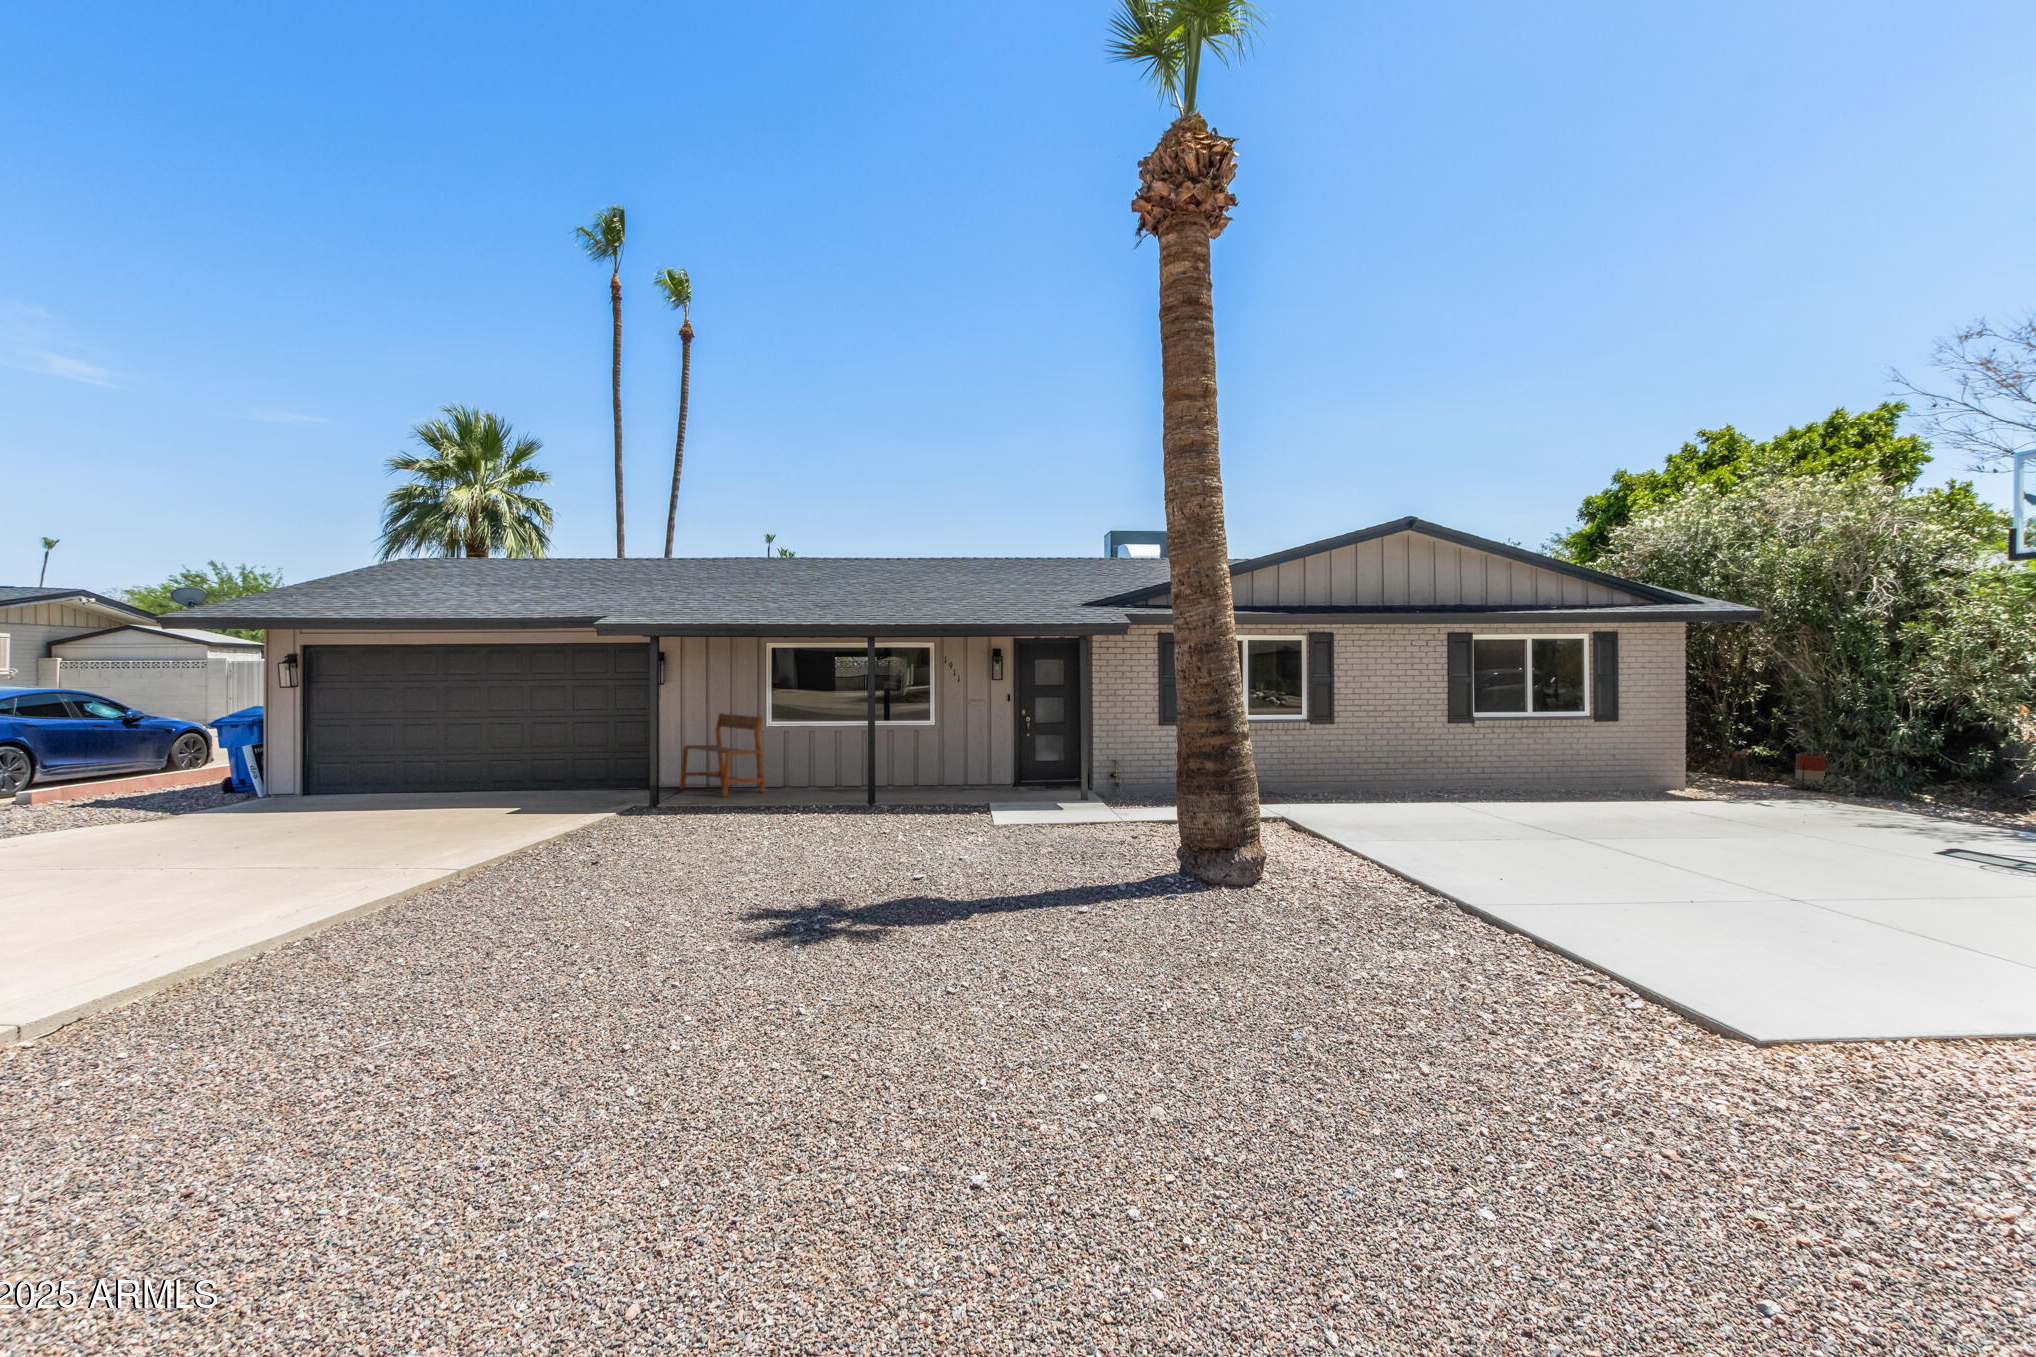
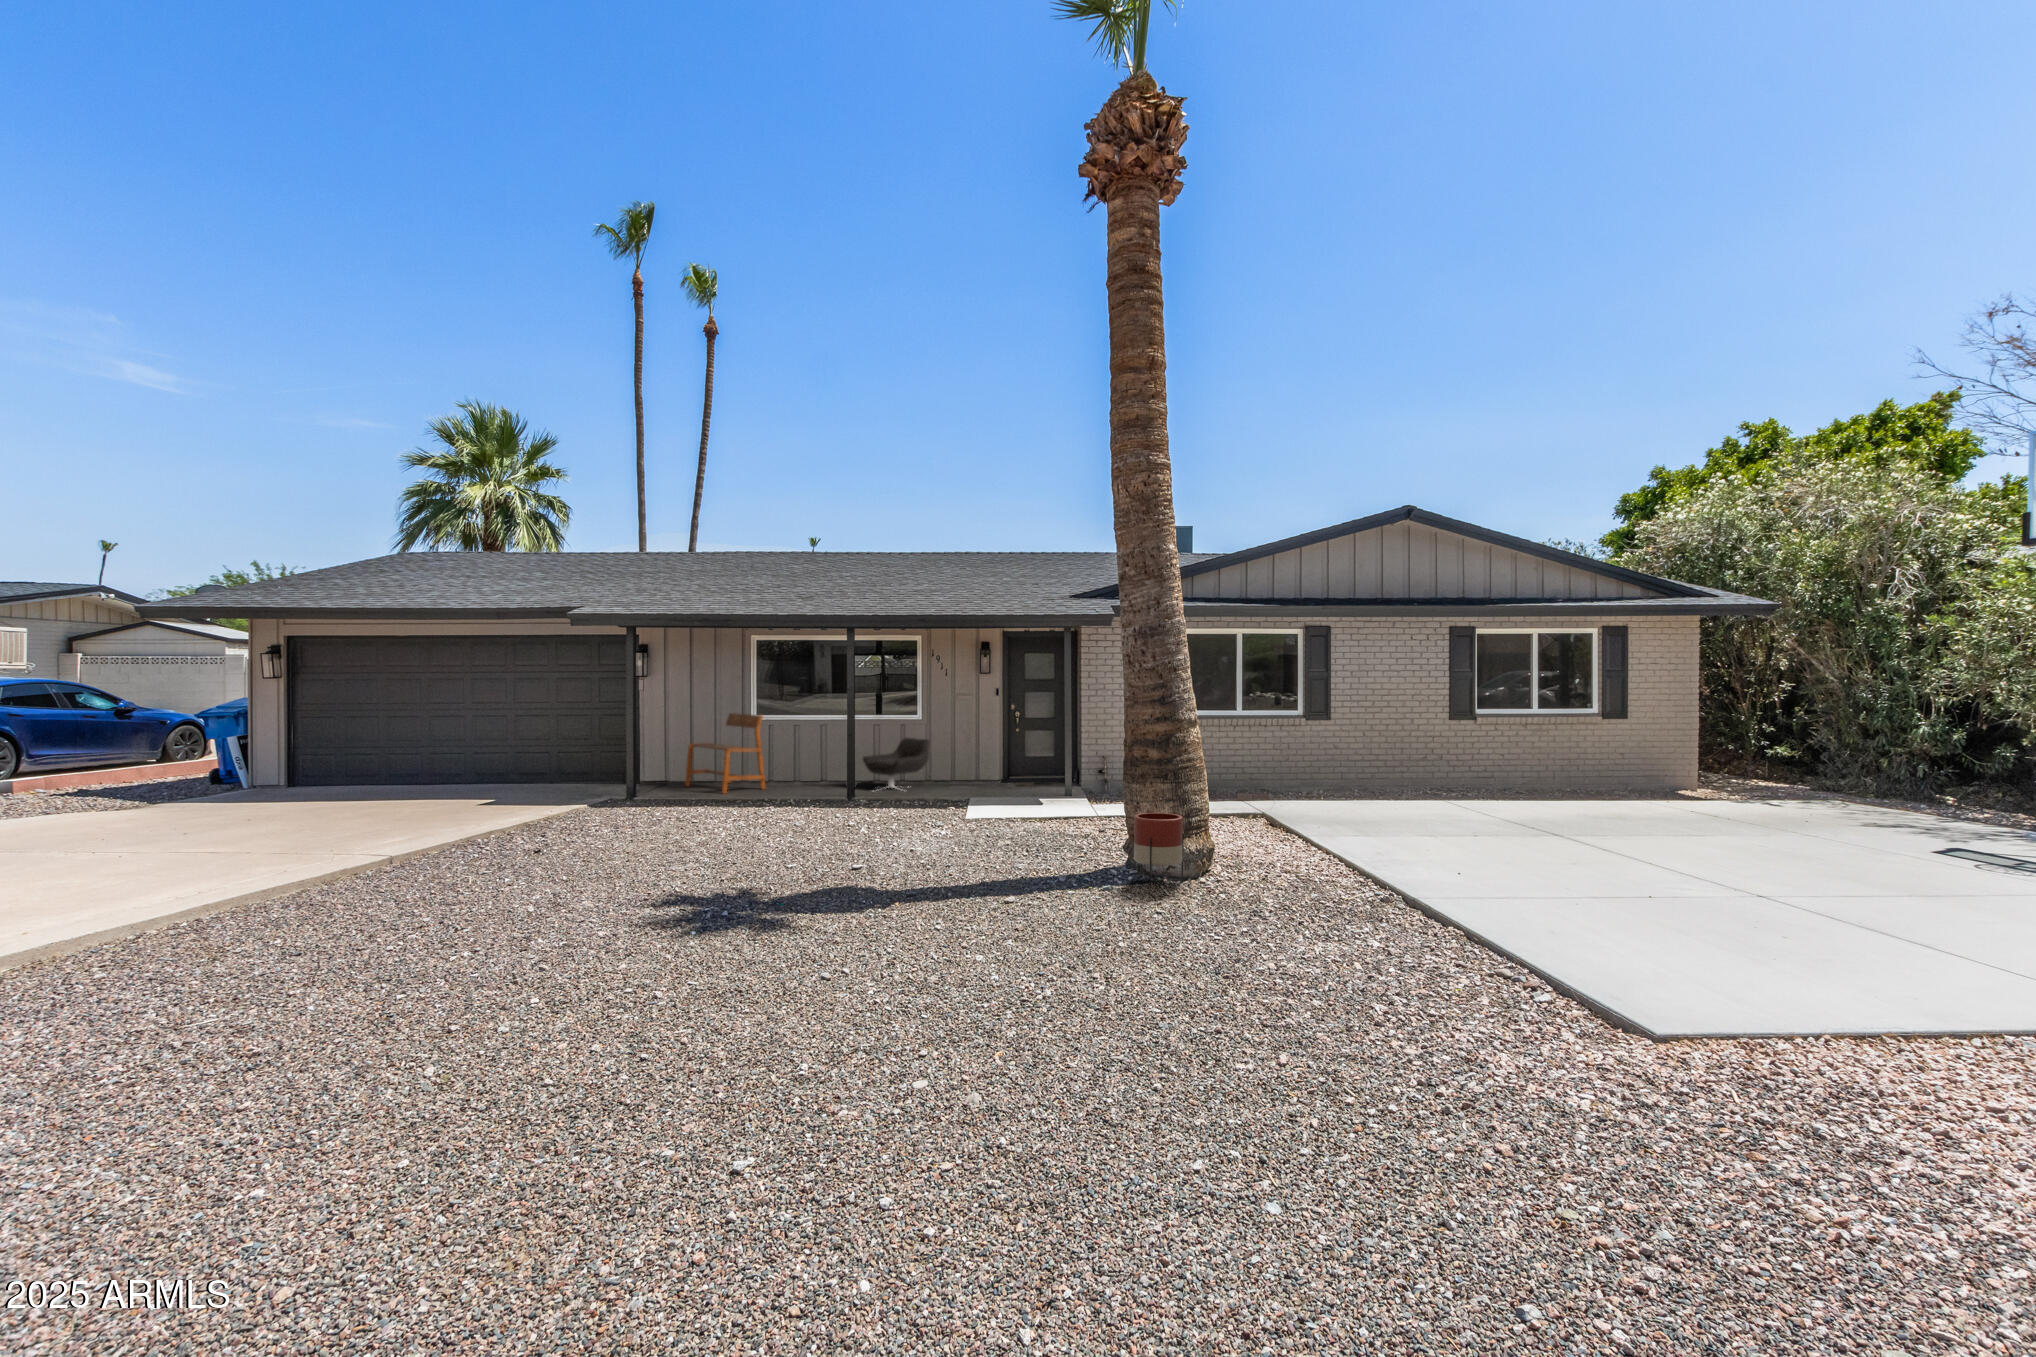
lounge chair: none [864,739,933,795] -> present [863,737,930,789]
watering can: present [1722,749,1749,780] -> none [1742,746,1777,779]
planter: present [1795,754,1830,791] -> present [1134,813,1183,886]

